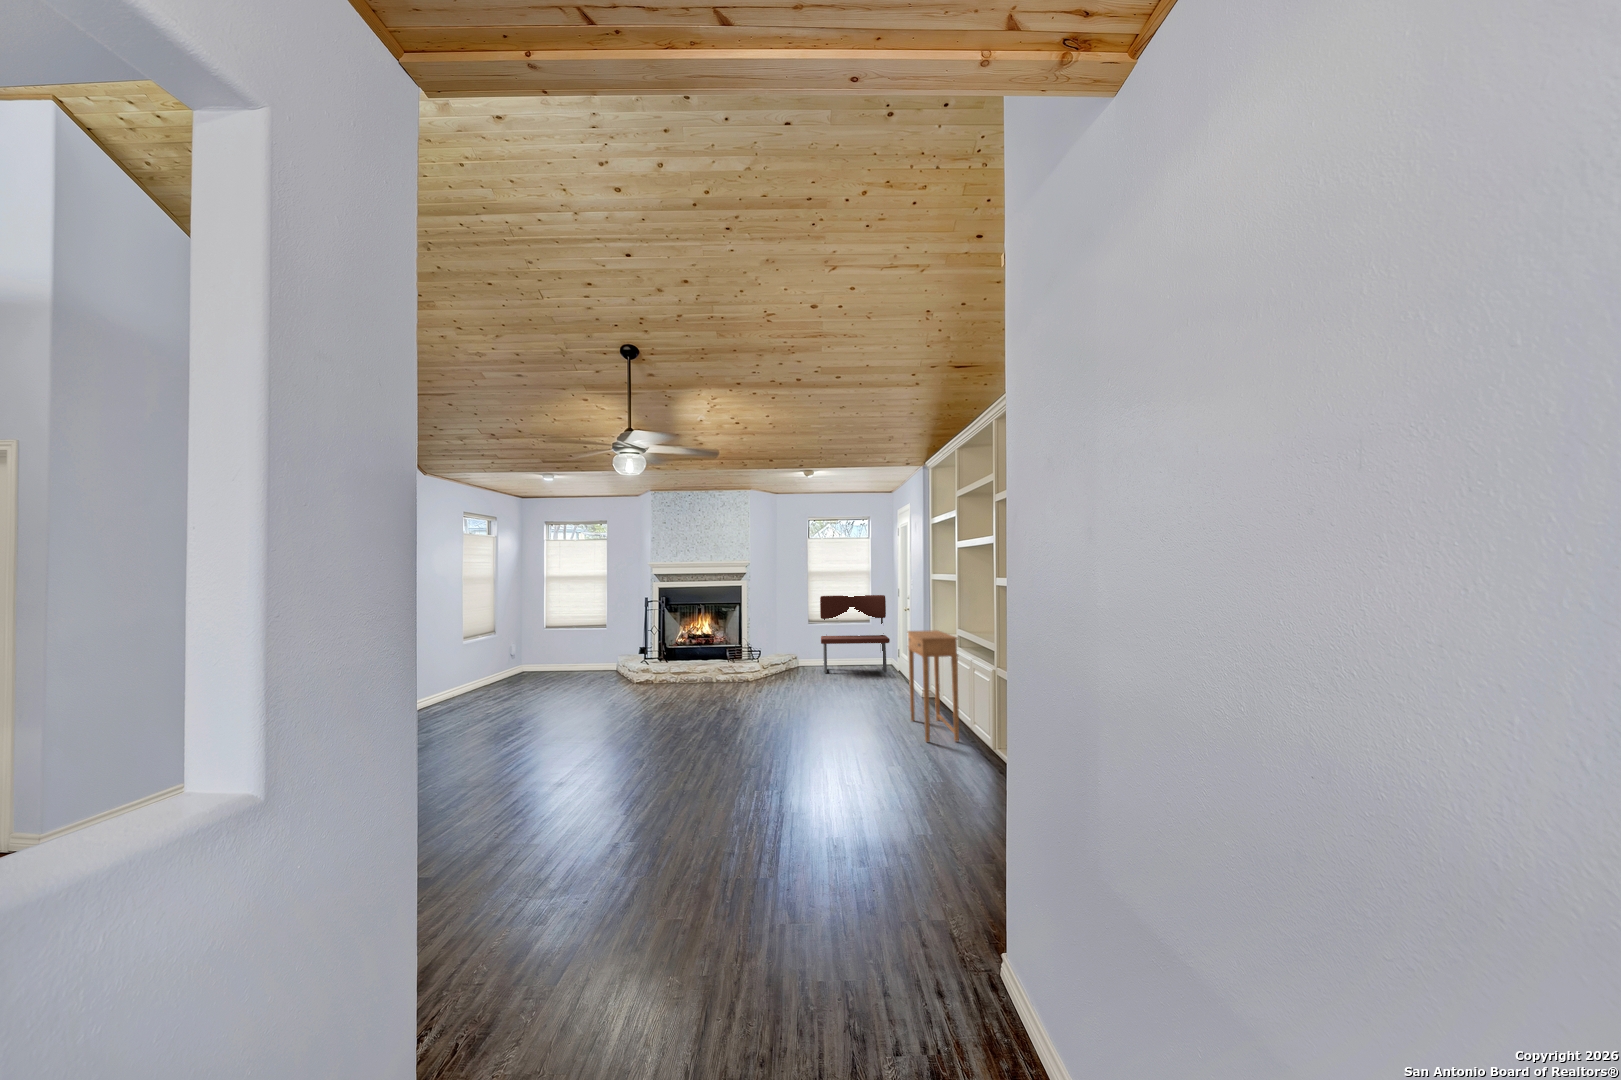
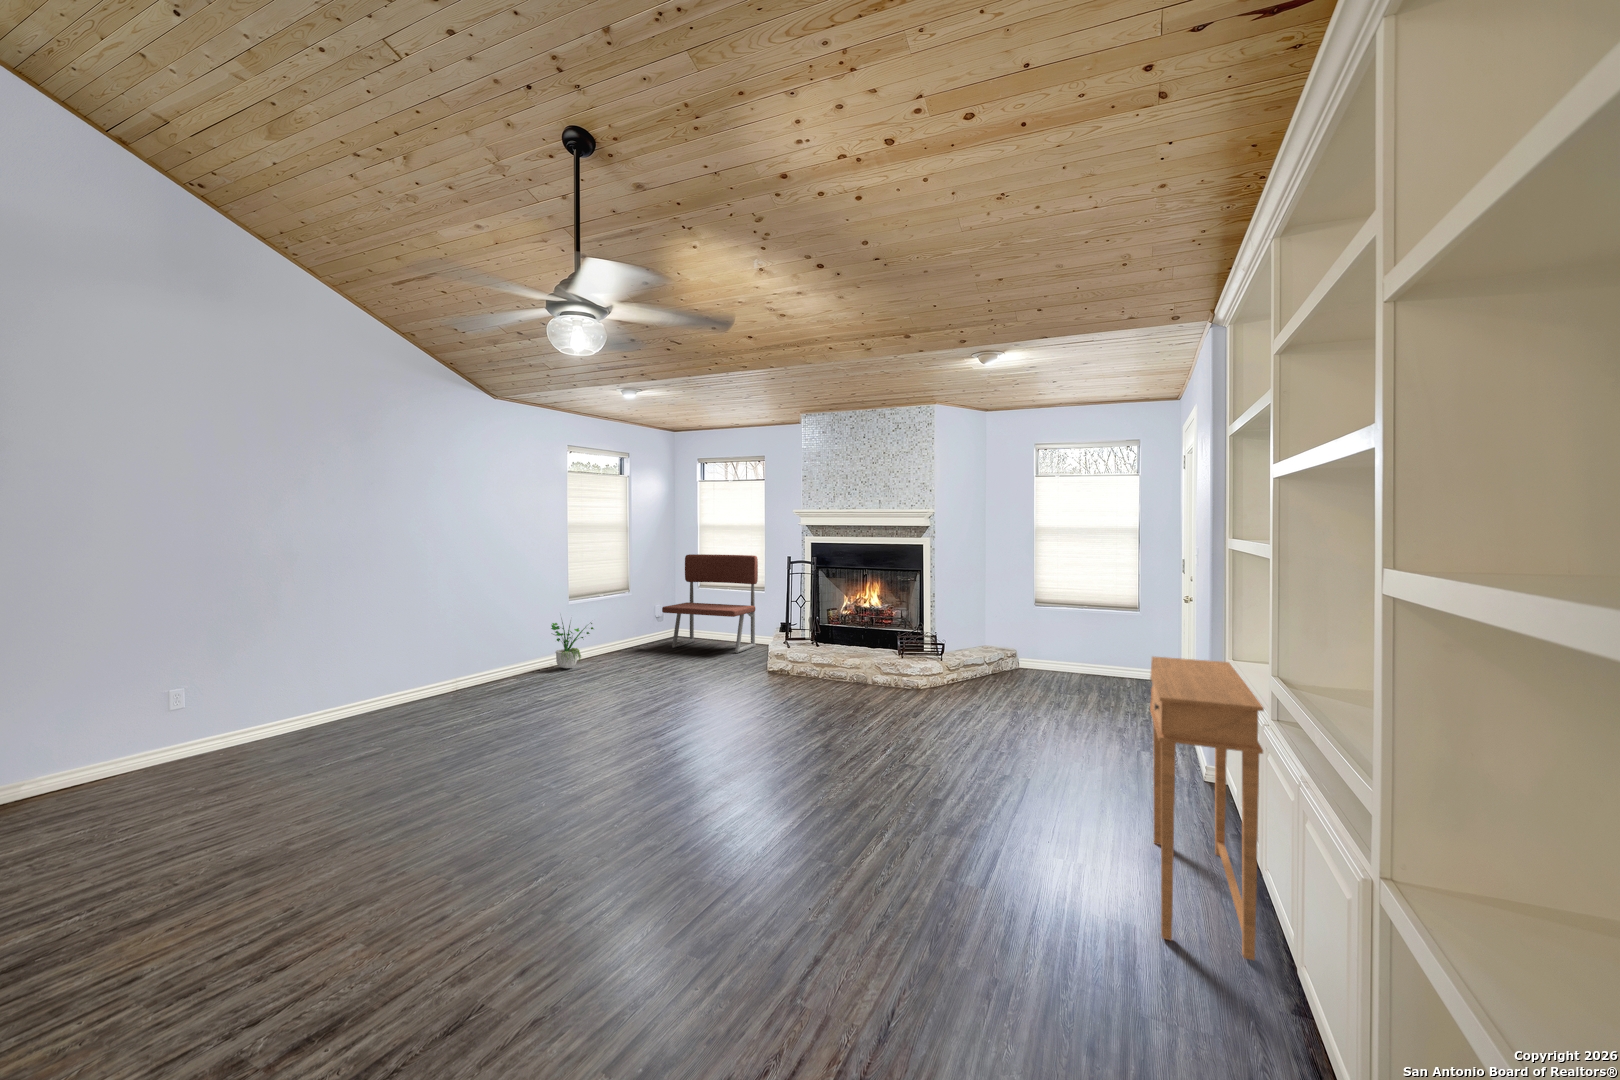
bench: present [820,595,890,673] -> present [662,554,758,653]
potted plant: none [437,647,473,697] -> present [551,622,594,669]

